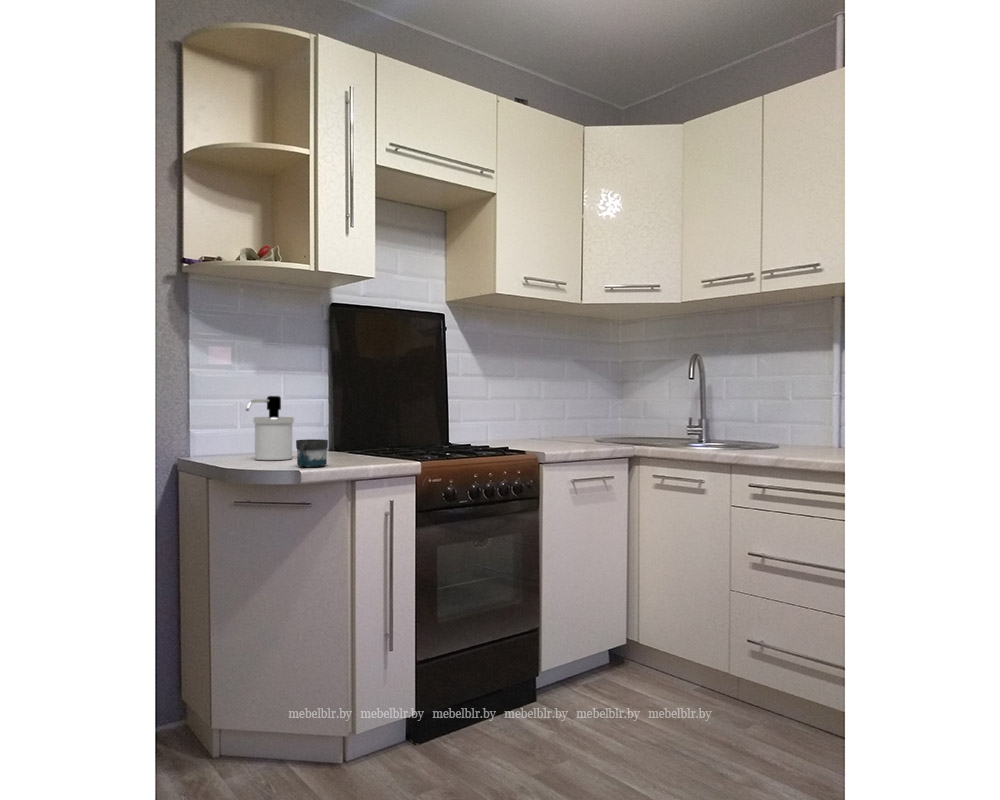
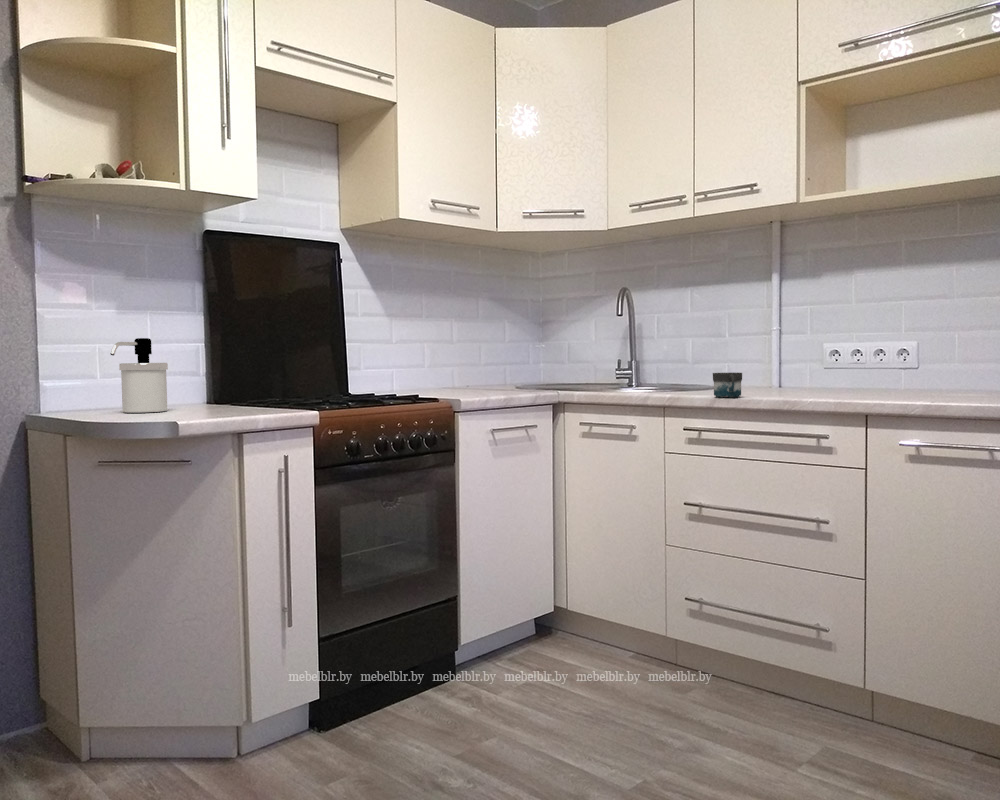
mug: present [296,439,328,467] -> present [713,373,742,397]

